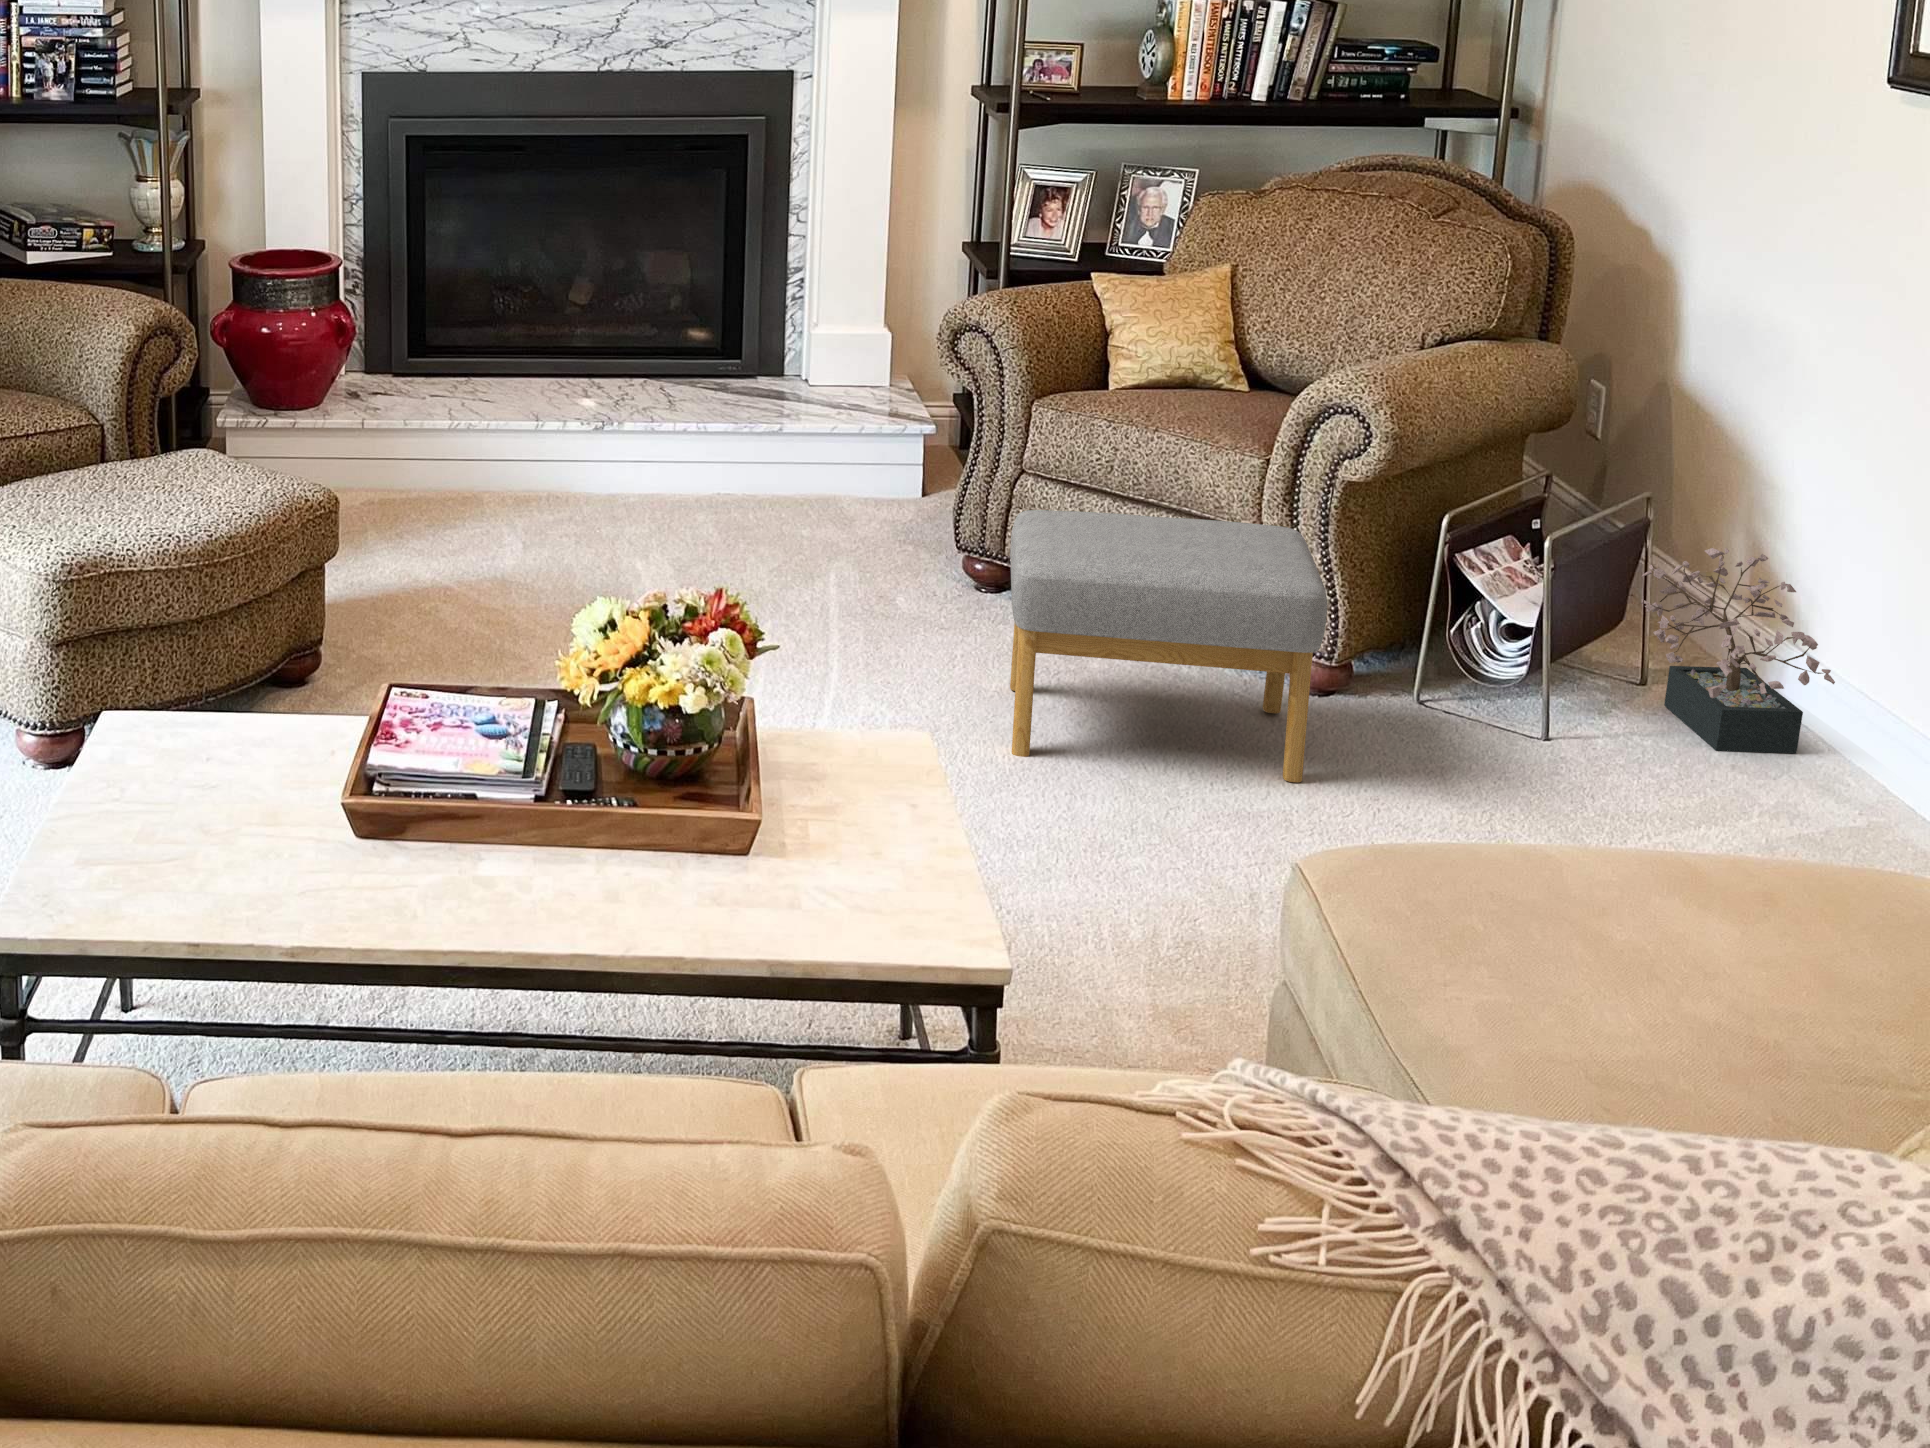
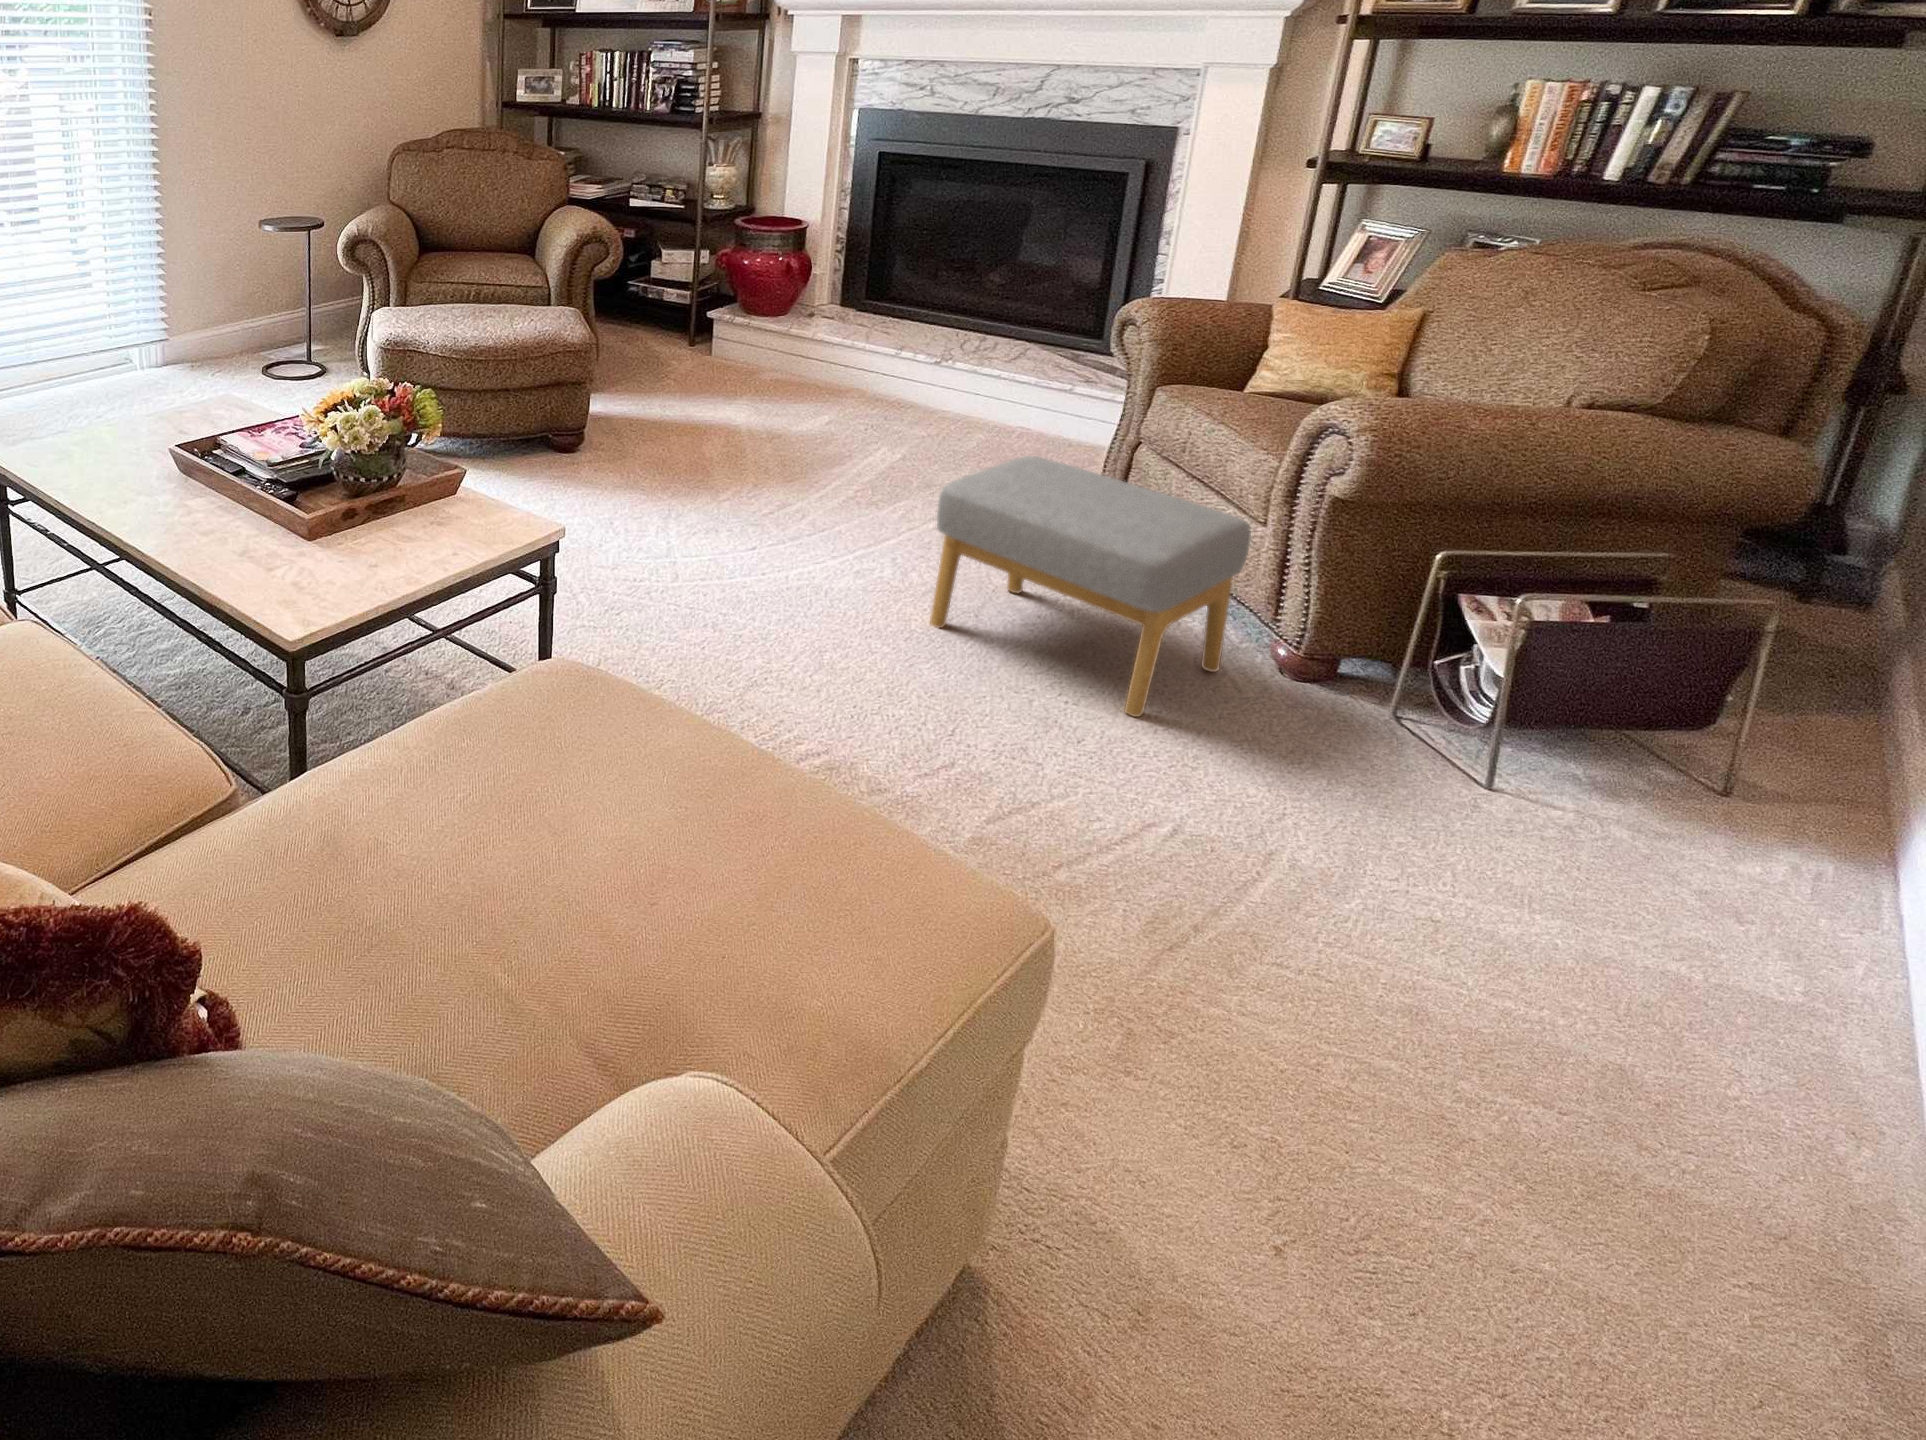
decorative plant: present [1641,548,1835,753] -> none [1670,663,1880,898]

